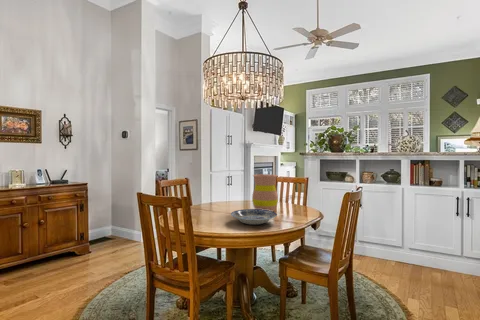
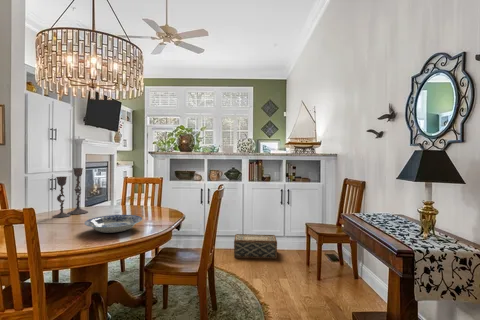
candlestick: none [217,167,243,207] -> present [53,168,88,218]
vase: present [252,174,278,211] -> none [104,175,136,218]
woven basket: none [389,243,449,282] -> present [234,234,277,258]

